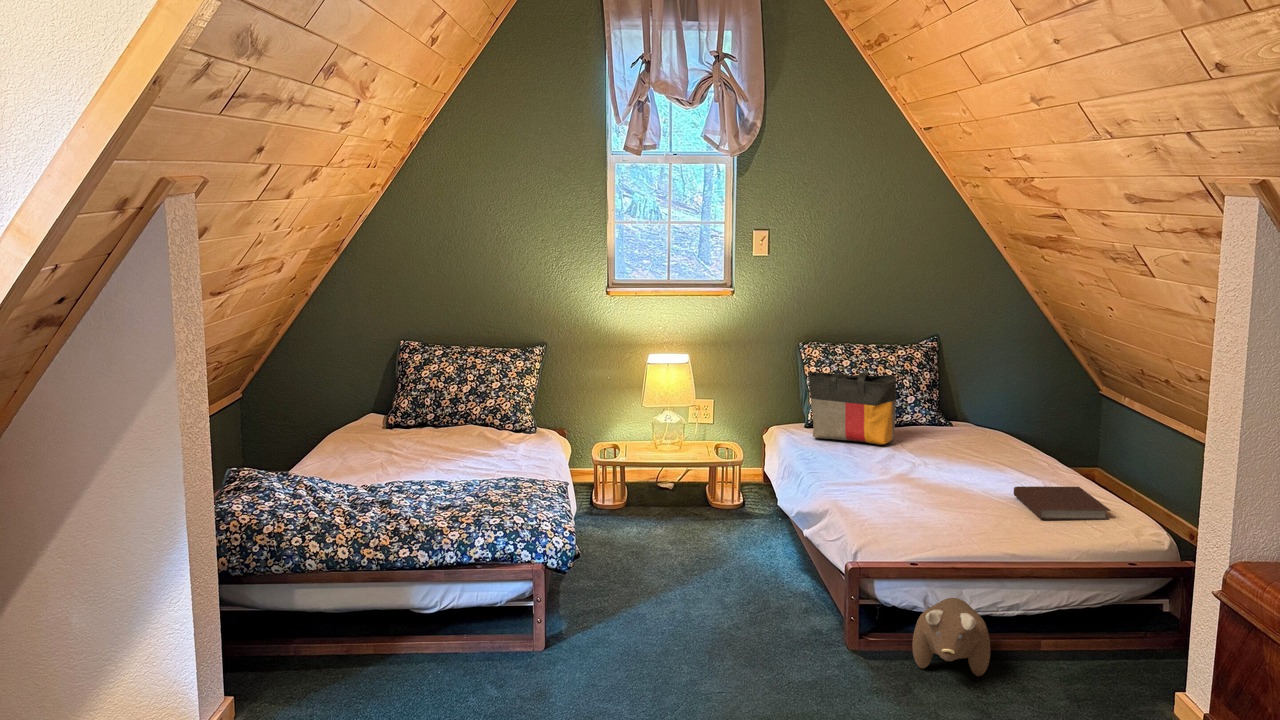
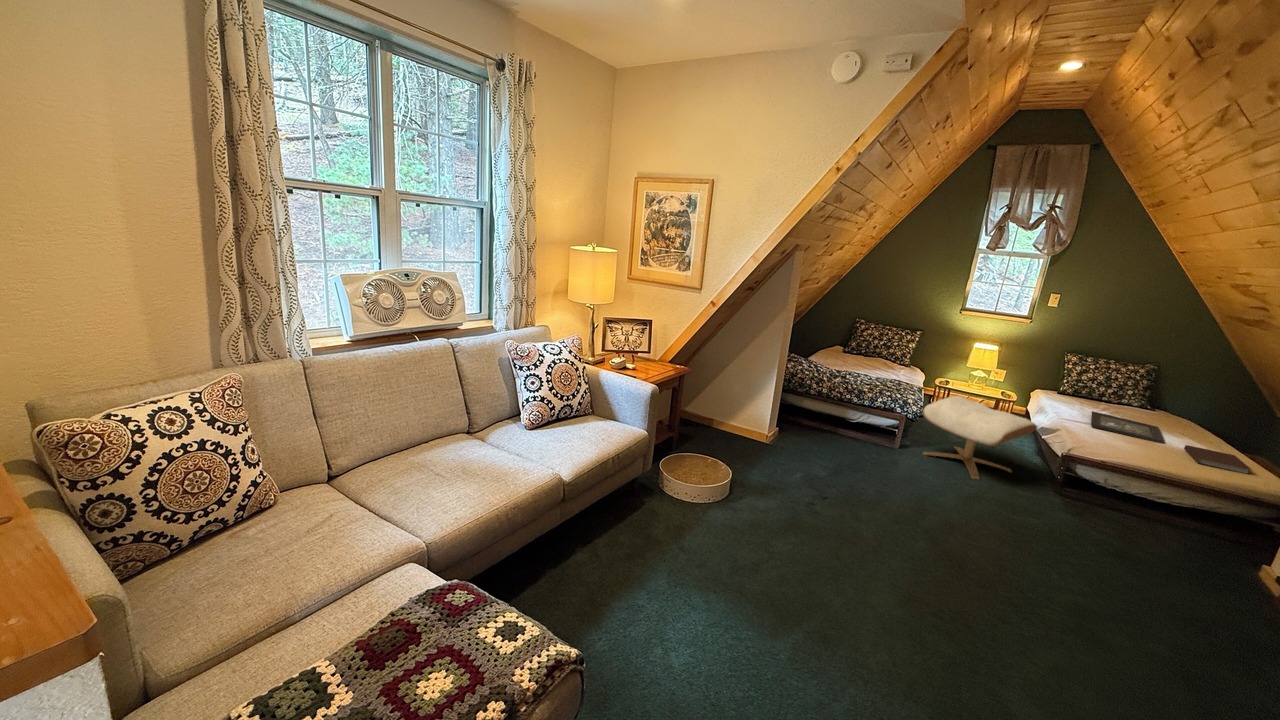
tote bag: present [808,373,897,445] -> none [1061,367,1123,410]
tray: none [867,453,984,492] -> present [1091,411,1164,443]
ottoman: none [576,487,794,674] -> present [923,396,1037,479]
plush toy: present [912,598,990,676] -> none [1091,483,1141,523]

